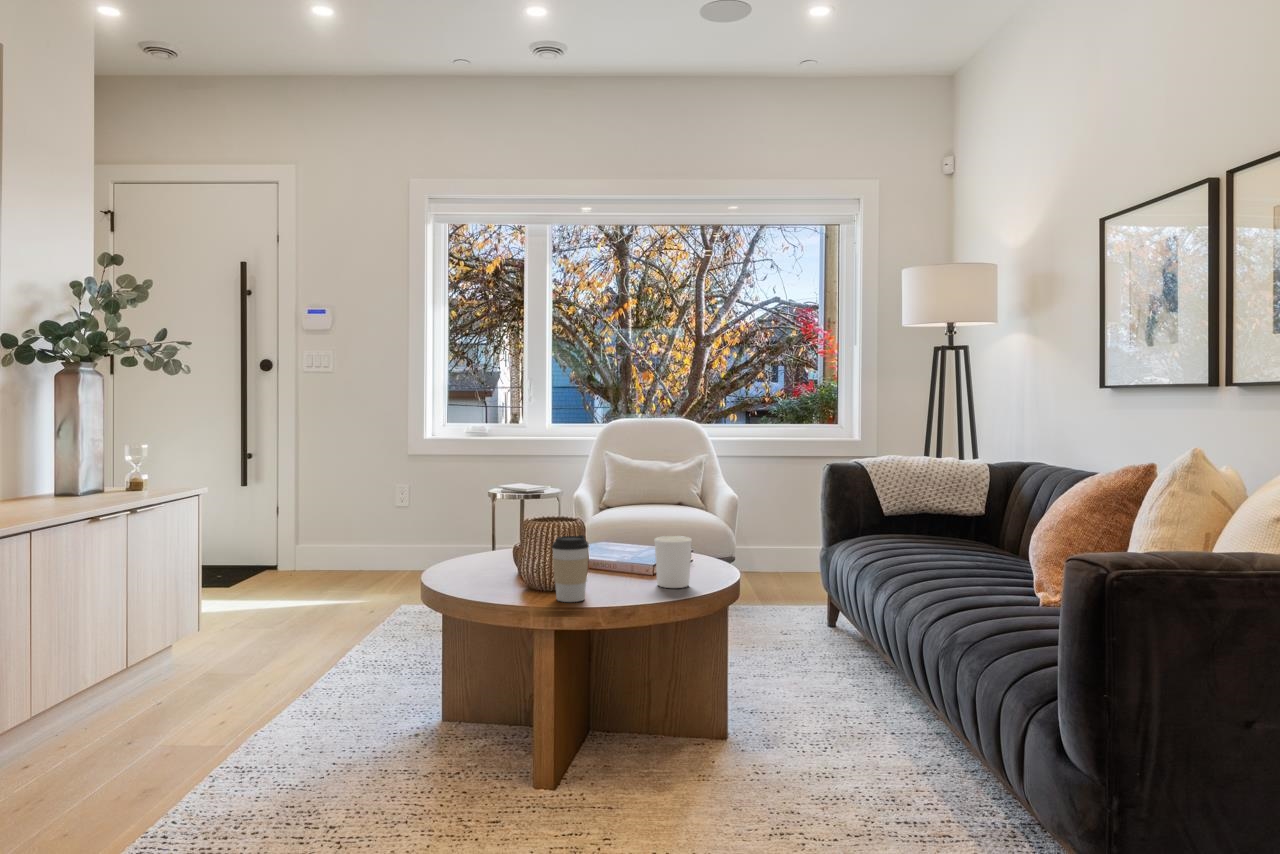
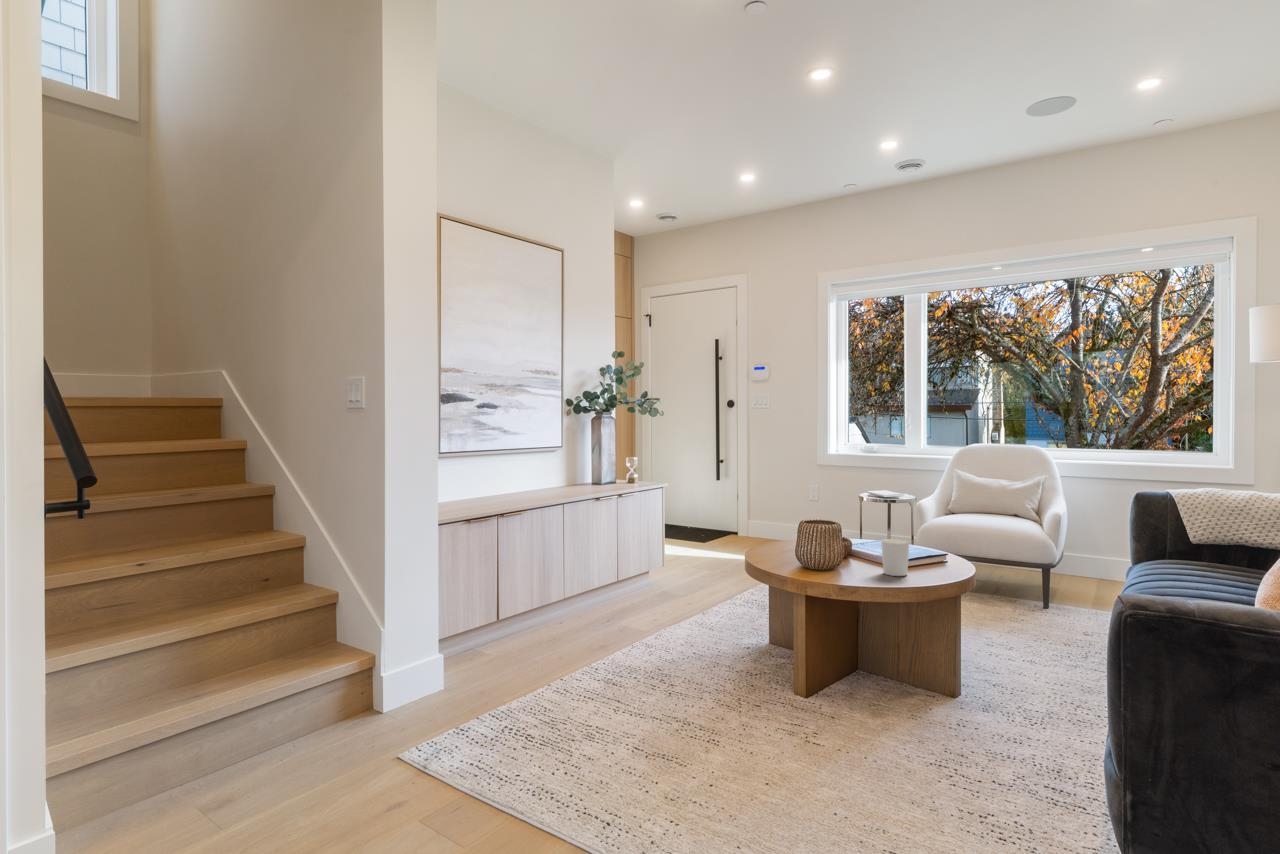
coffee cup: present [552,535,589,602] -> none [798,531,824,574]

